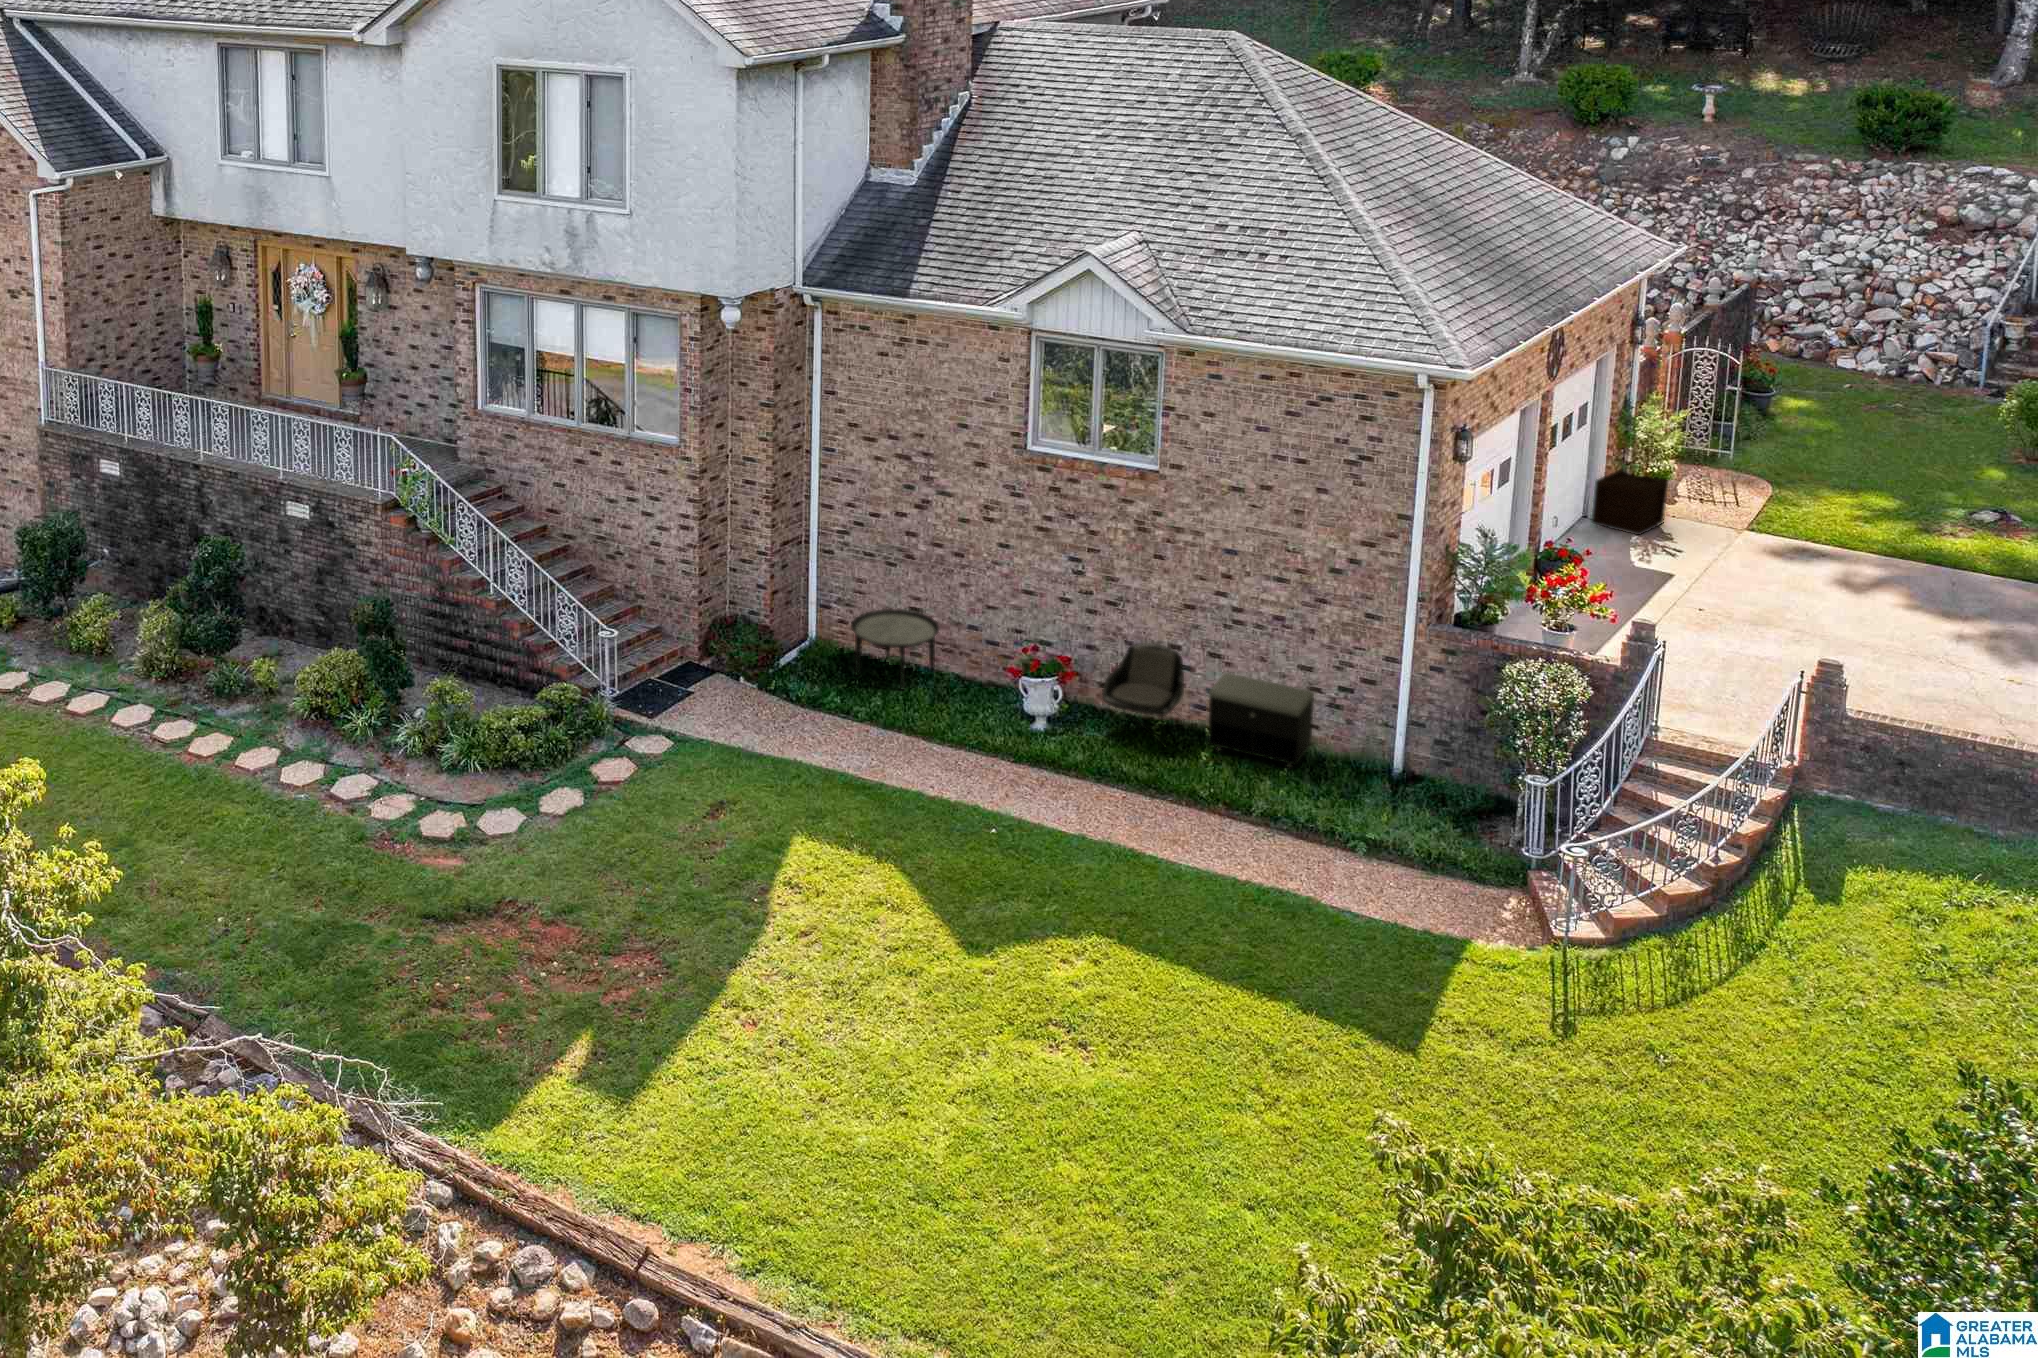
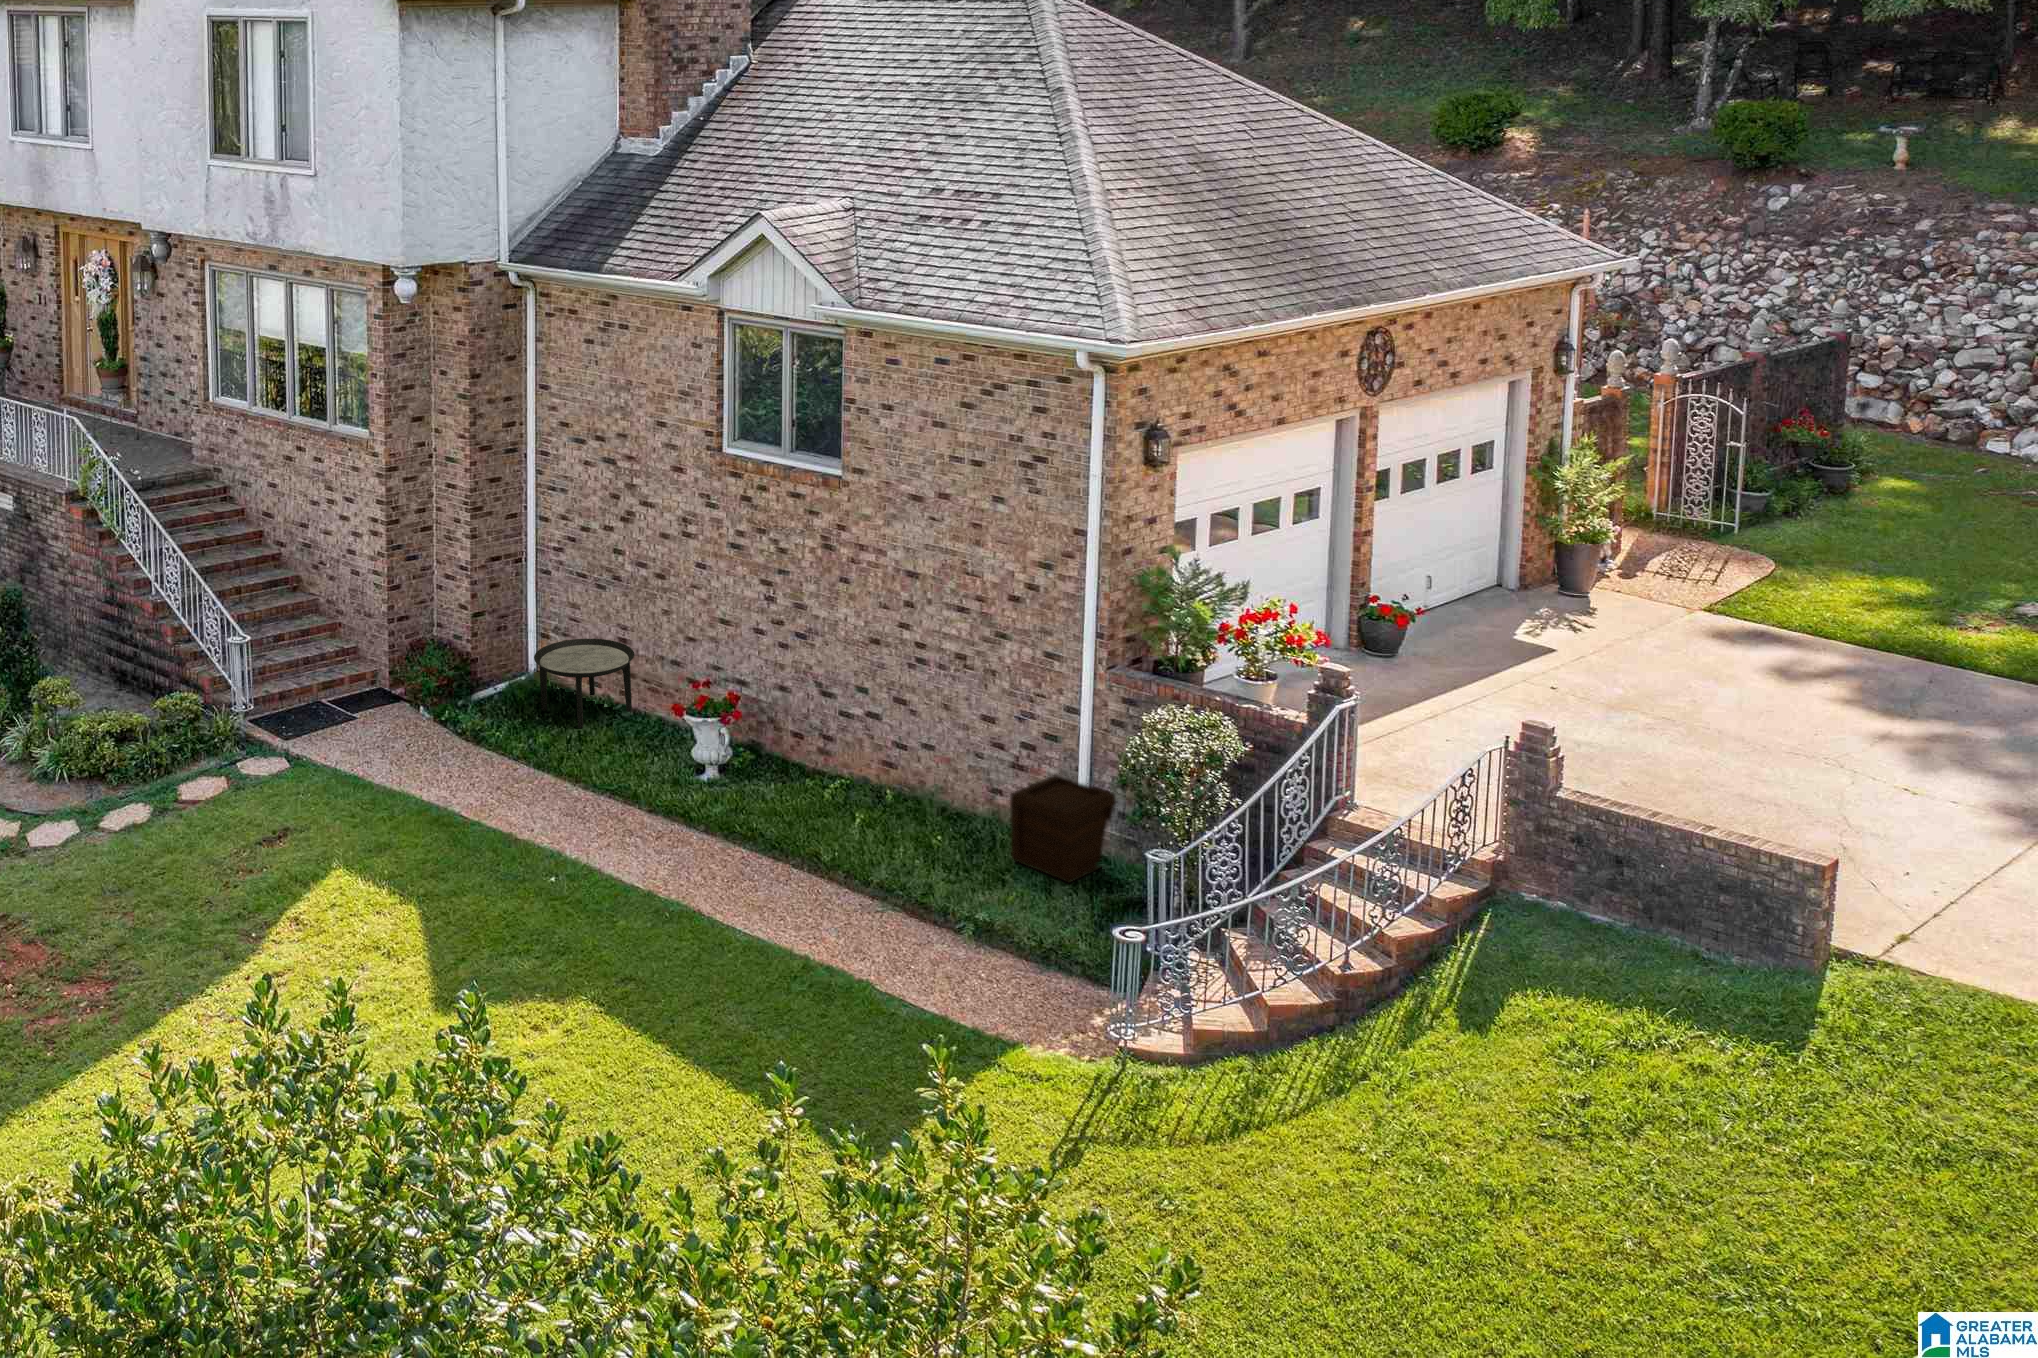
wooden crate: present [1592,470,1668,535] -> present [1010,775,1116,882]
lounge chair: present [1102,643,1184,747] -> none [760,682,866,804]
storage bench: present [1208,673,1314,767] -> none [865,719,989,833]

